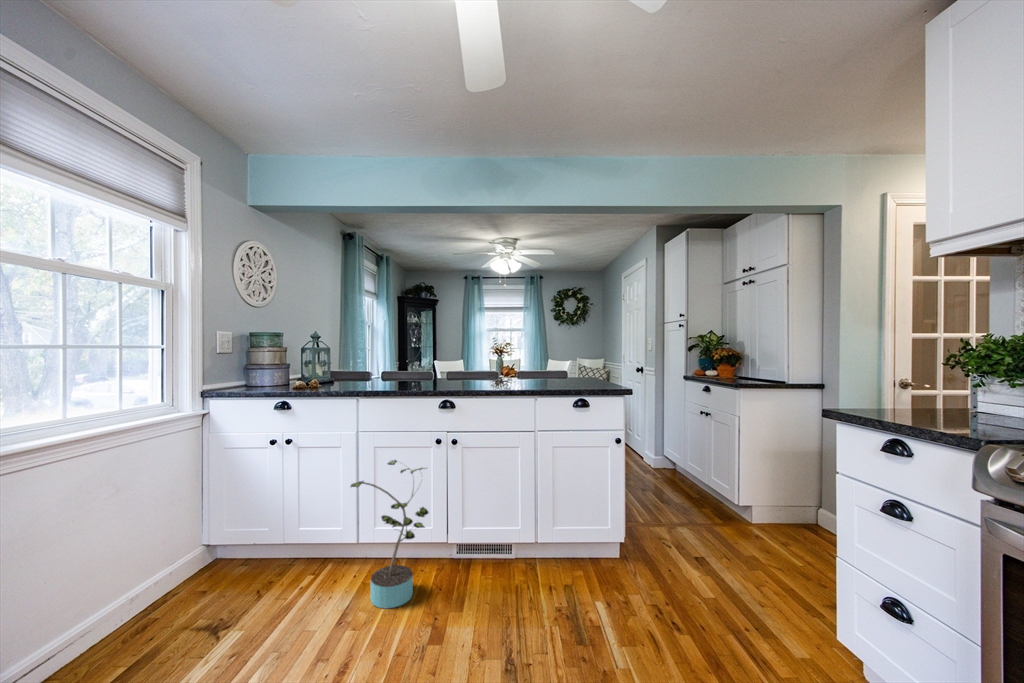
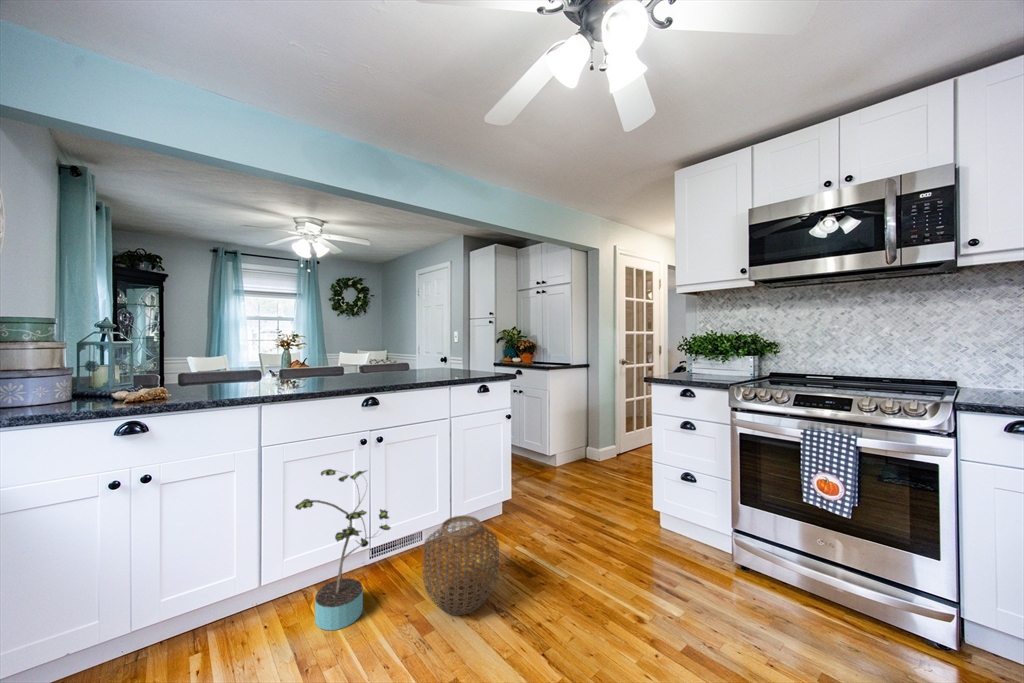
woven basket: none [443,536,527,648] -> present [423,516,499,615]

